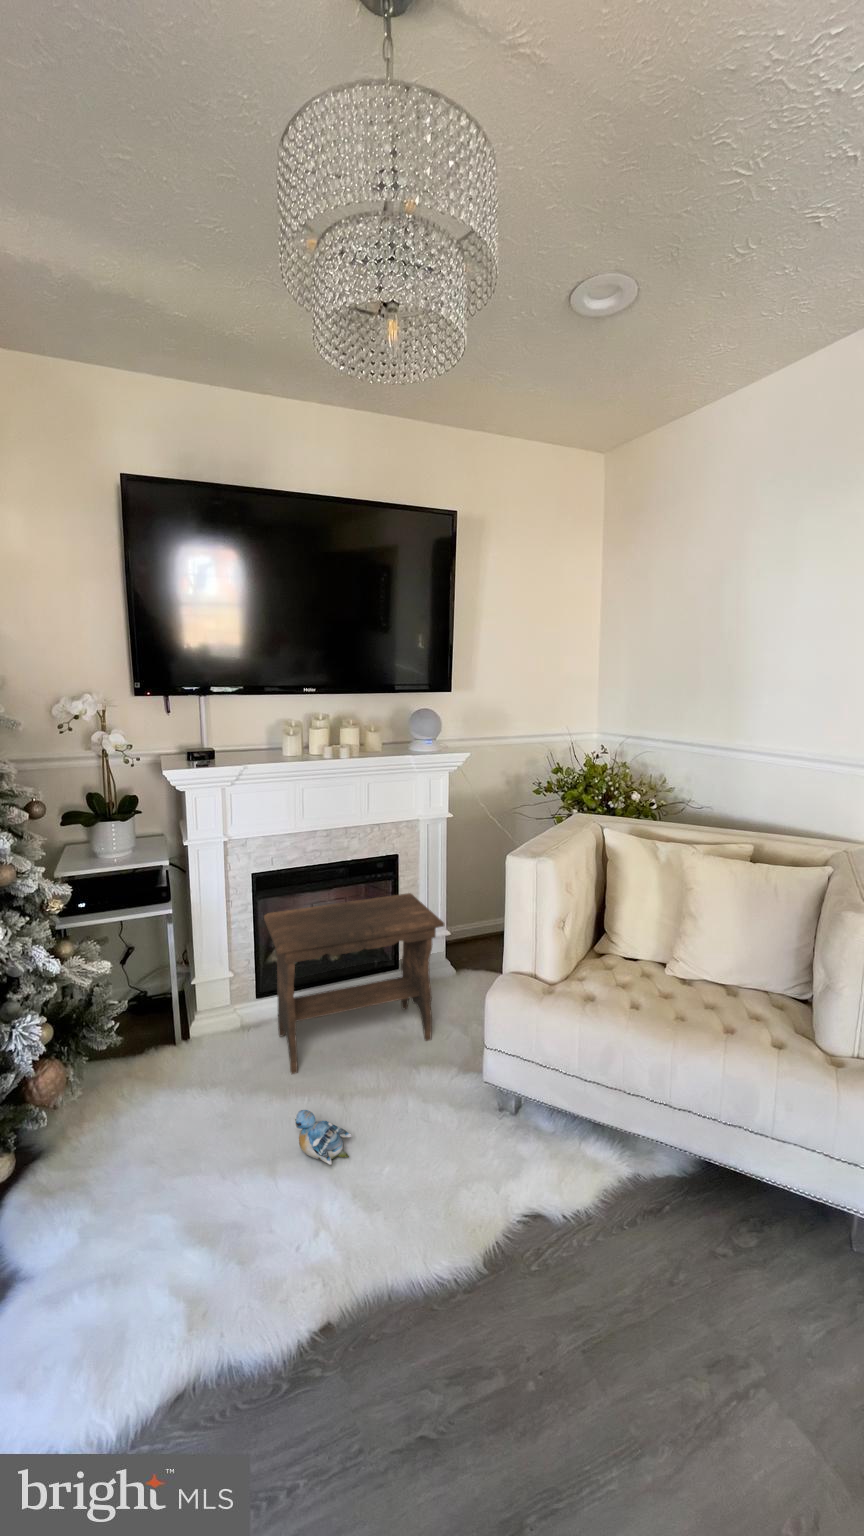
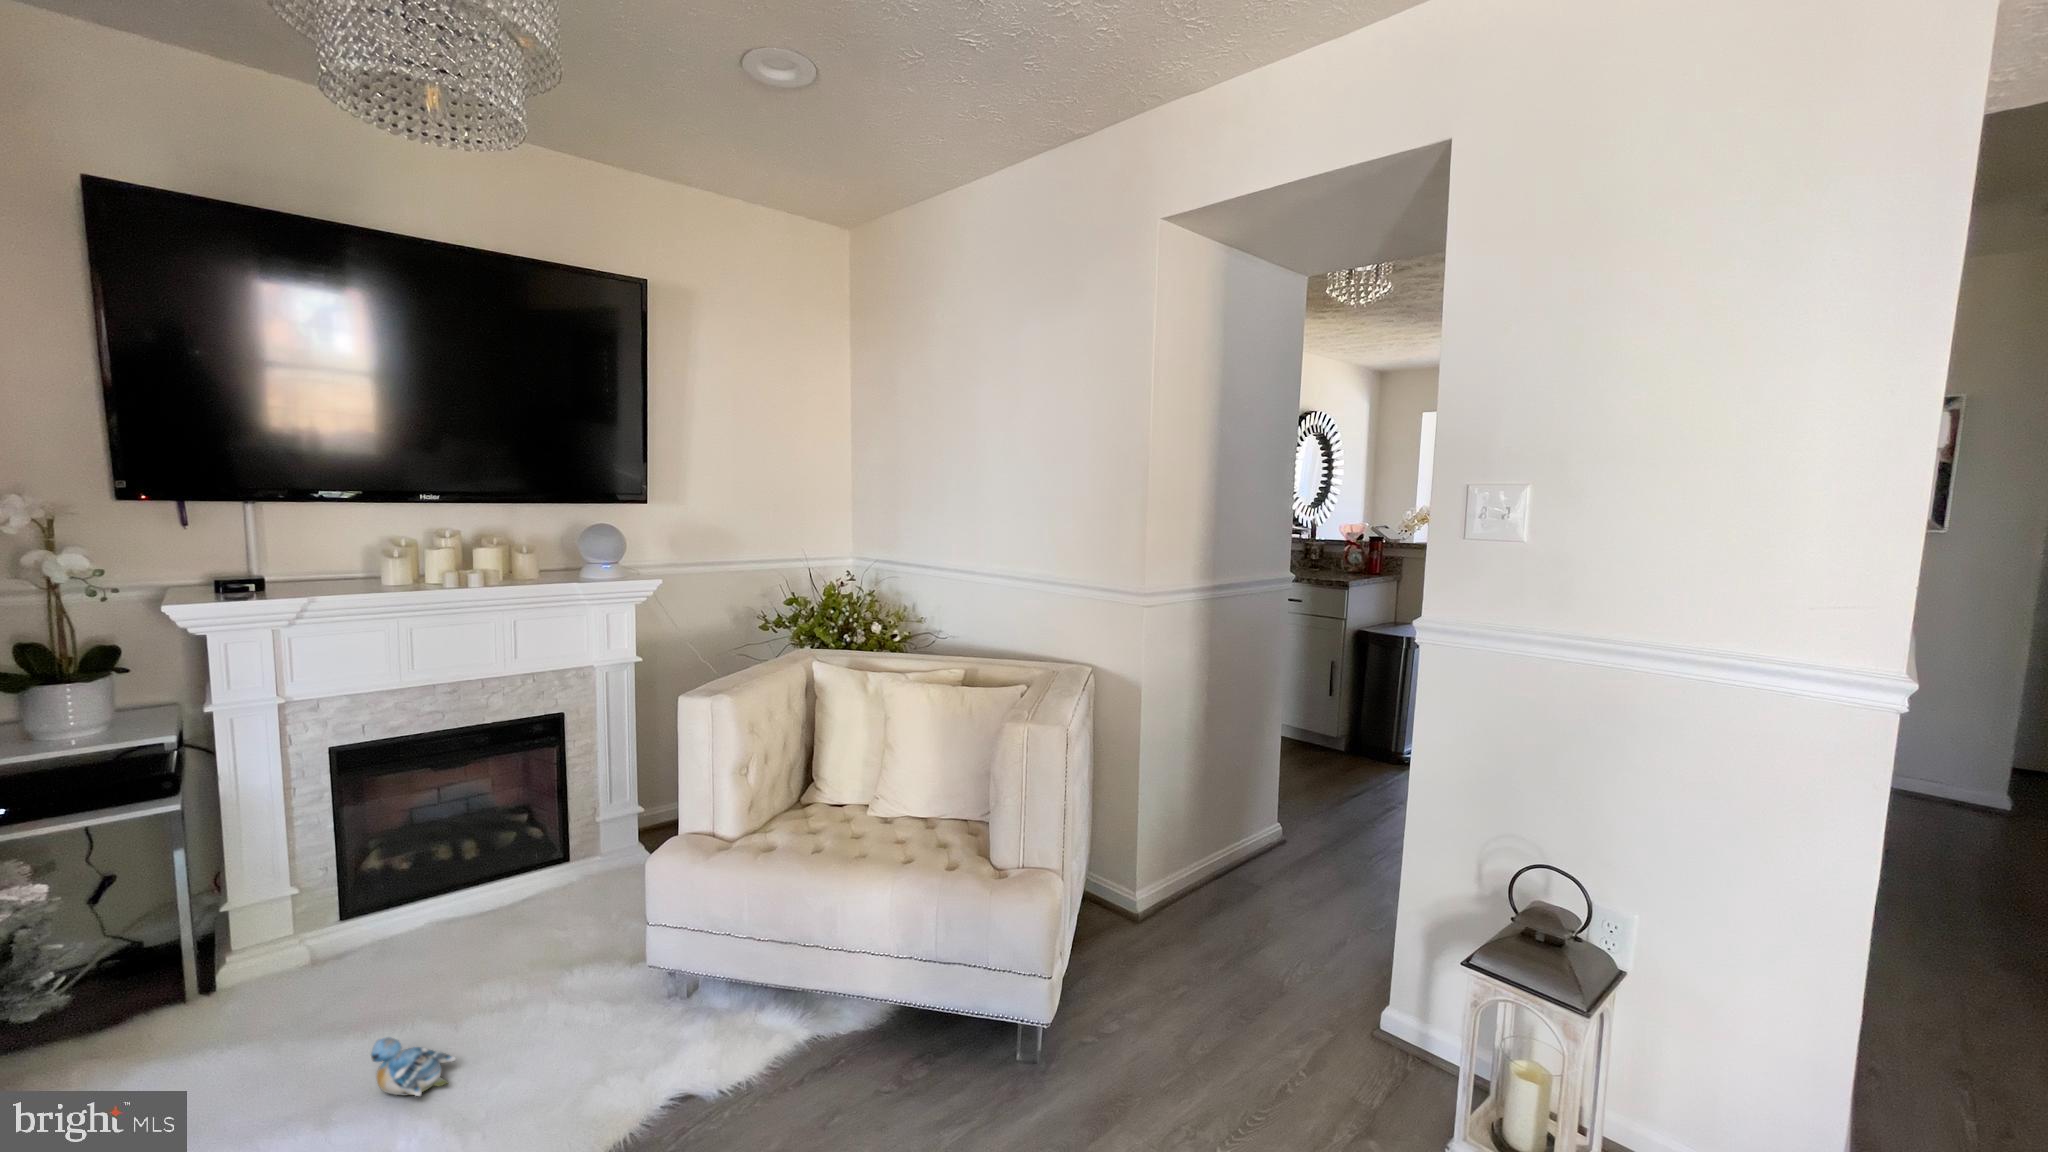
footstool: present [264,893,444,1074] -> none [342,757,612,1011]

